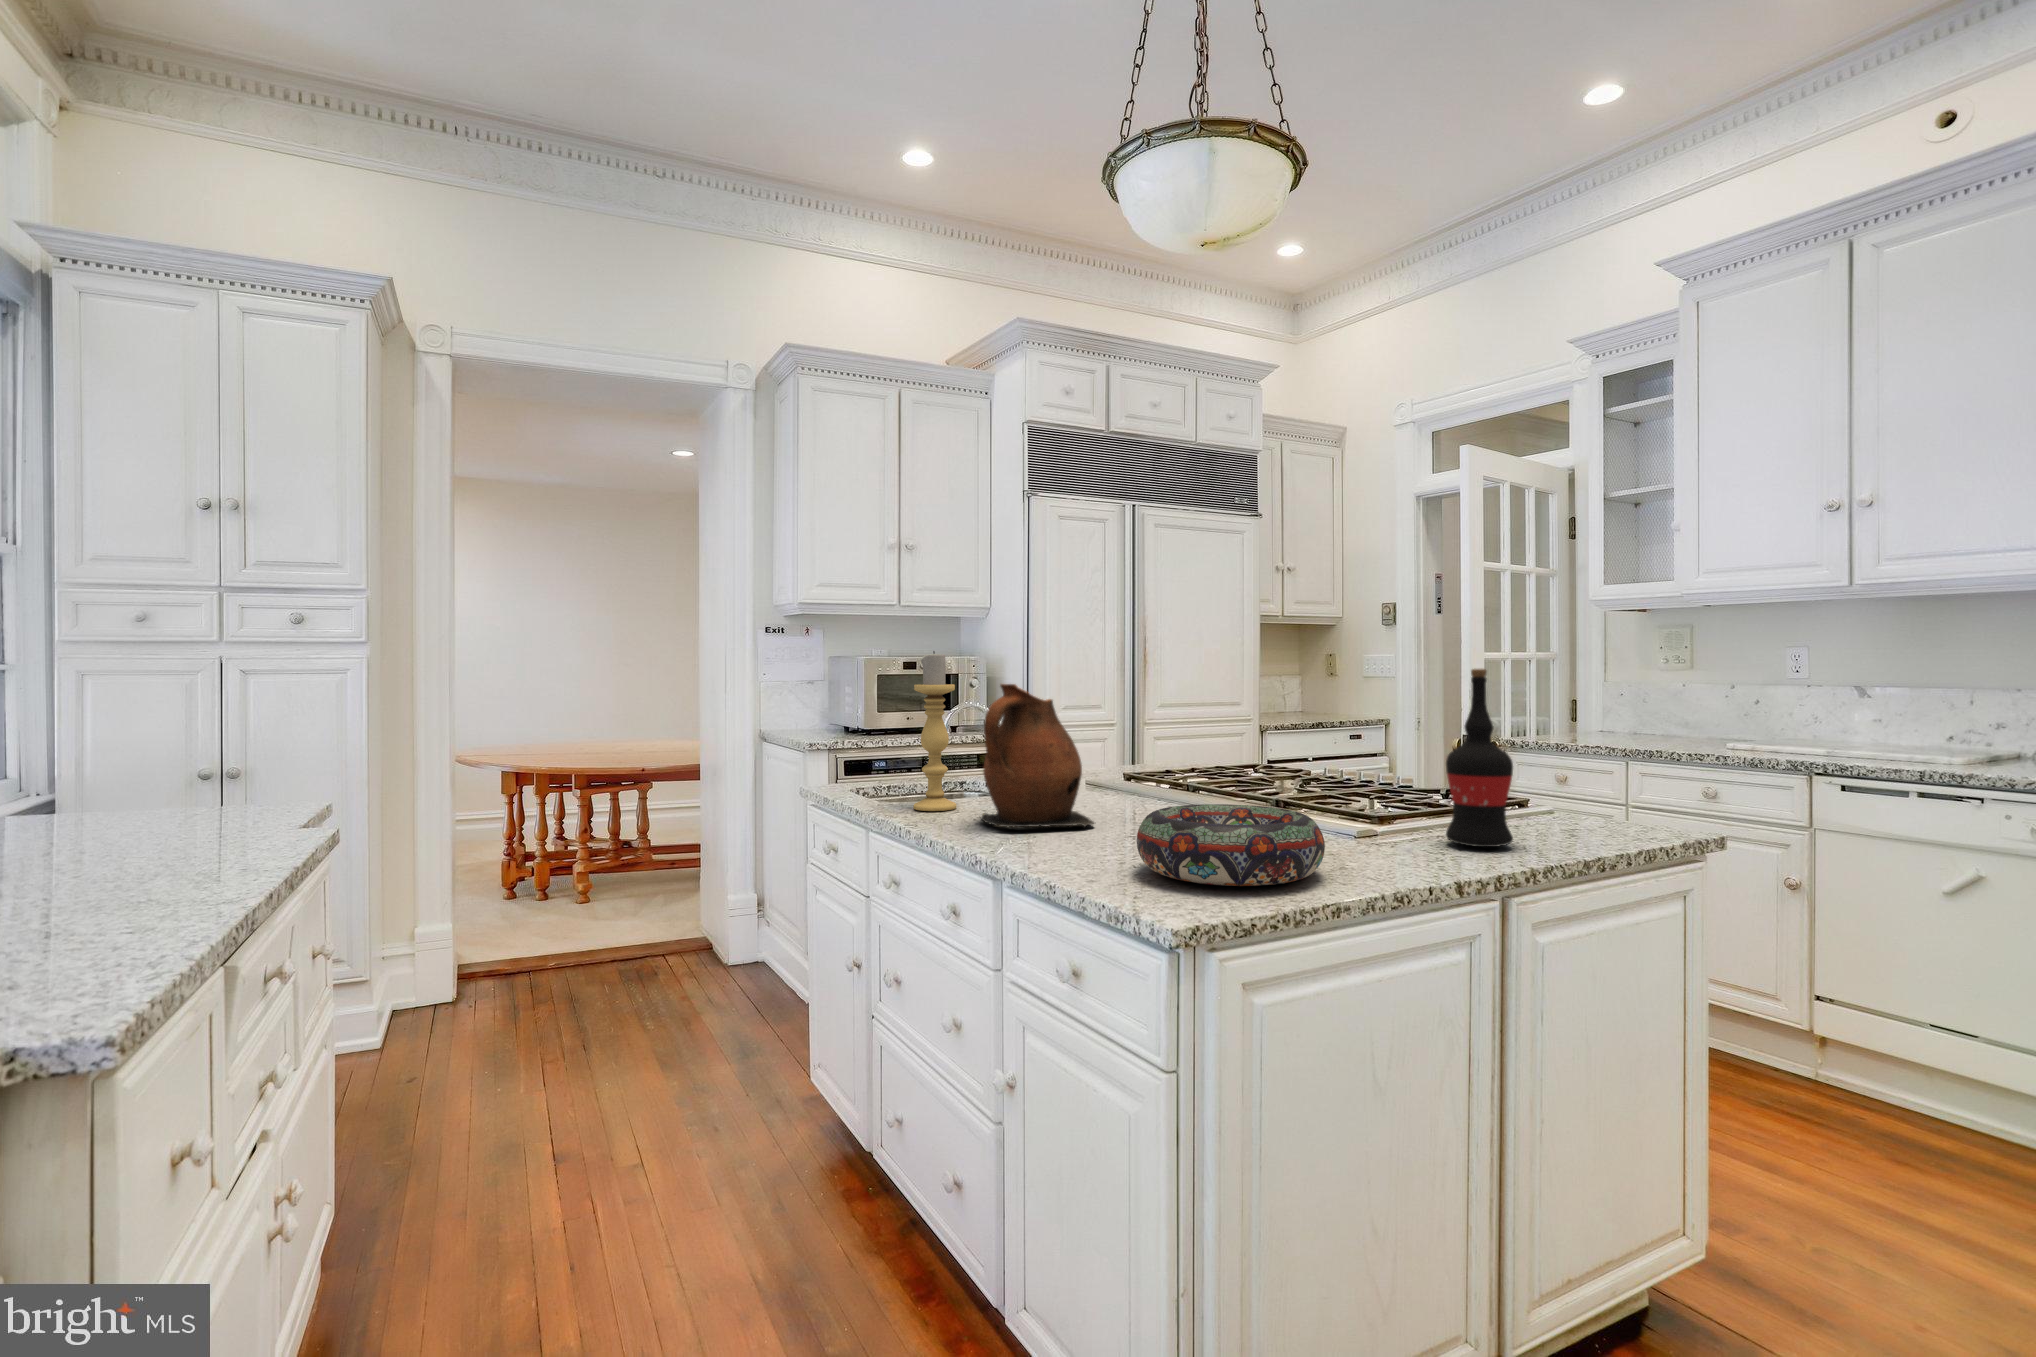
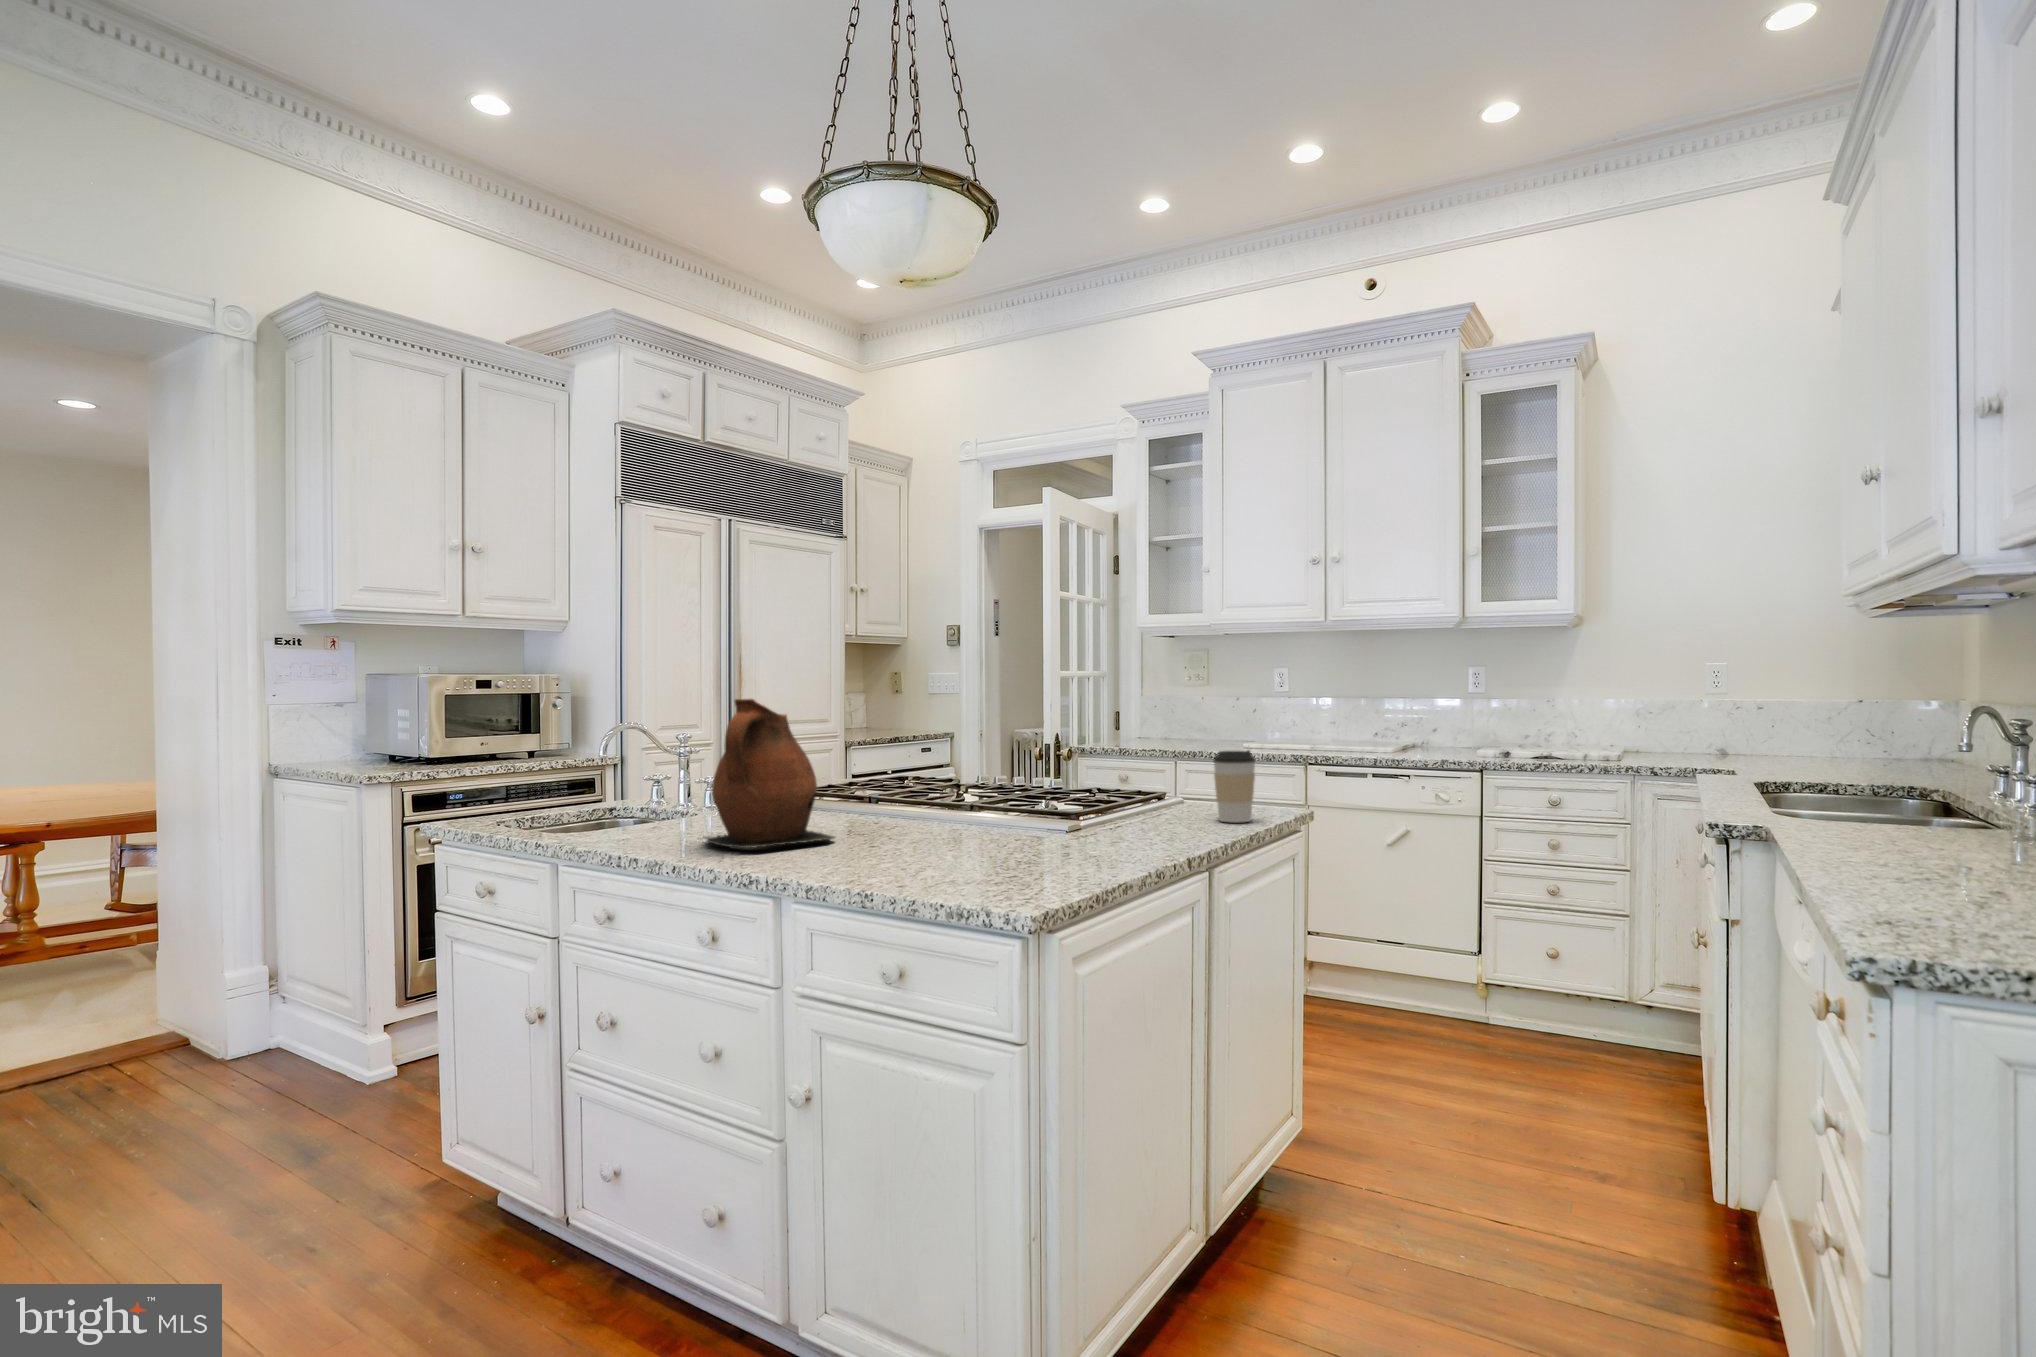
candle holder: present [913,651,956,811] -> none [607,665,657,841]
wine bottle: present [1446,669,1513,847] -> none [1147,681,1201,829]
coffee cup: none [1545,755,1606,845] -> present [1214,750,1255,822]
decorative bowl: present [1137,804,1325,886] -> none [932,806,1100,877]

